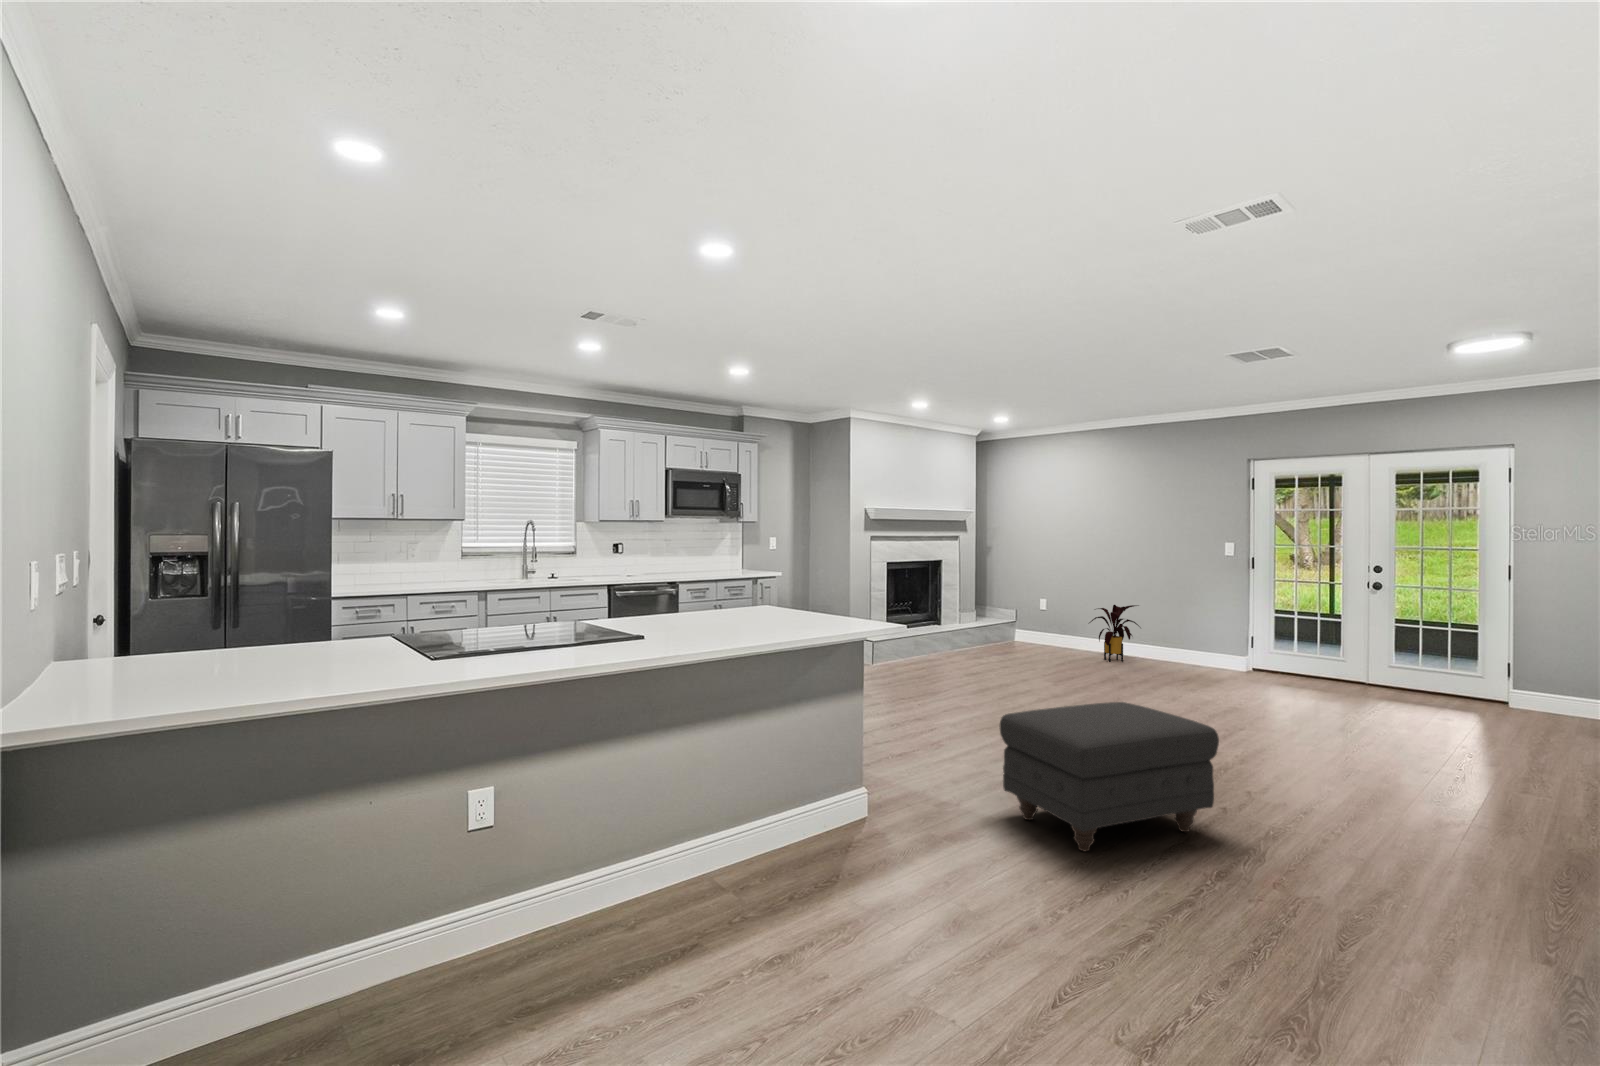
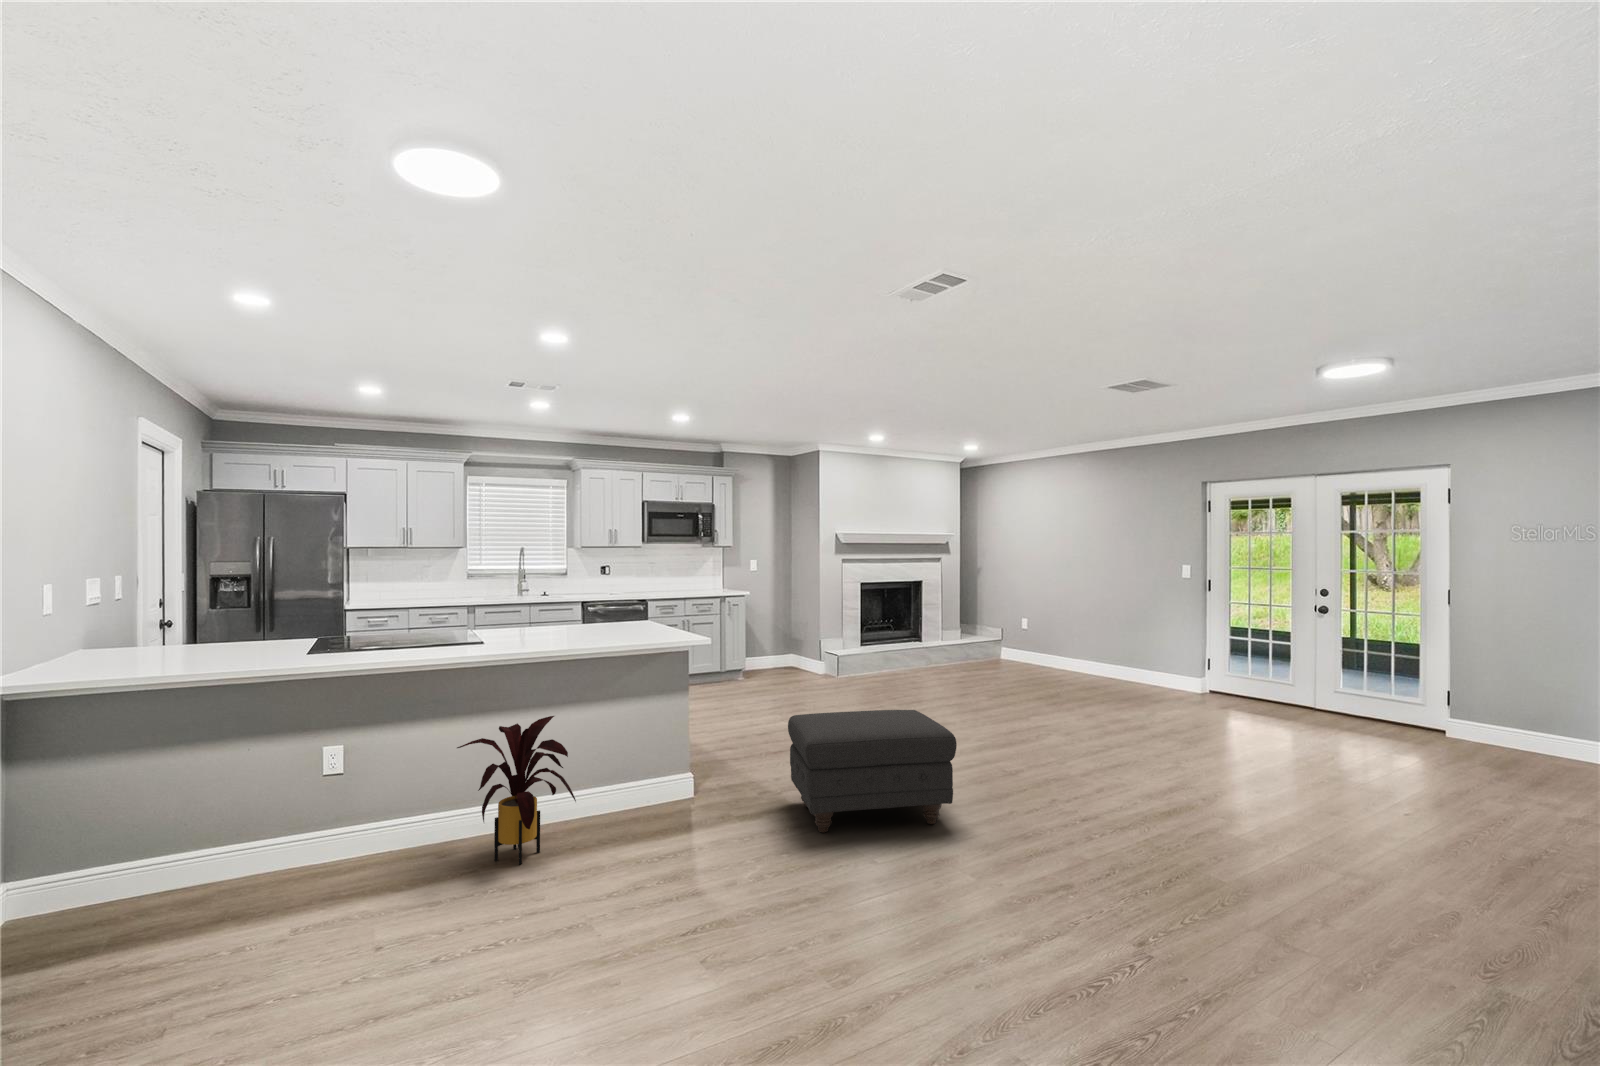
house plant: present [1089,605,1140,662] -> present [457,716,576,864]

